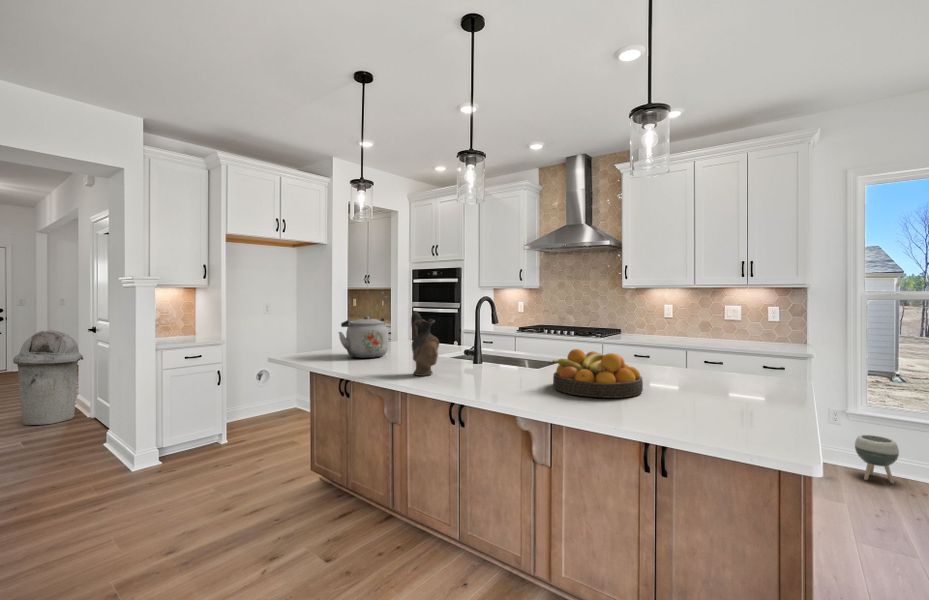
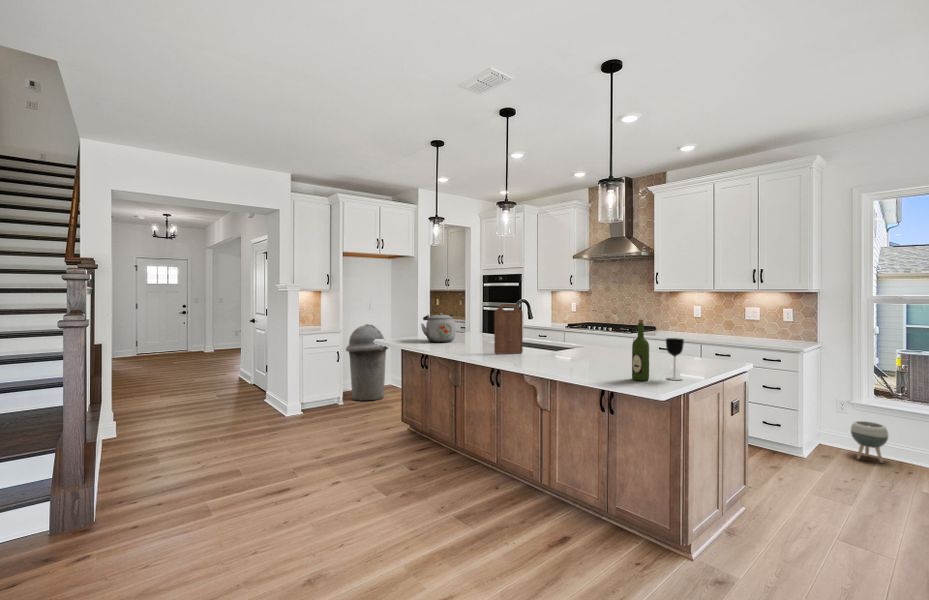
cutting board: none [455,302,495,377] -> present [494,304,523,354]
ceramic pitcher: present [411,312,439,376] -> none [467,310,485,353]
wine bottle: none [713,324,744,427] -> present [632,319,649,381]
trash can: present [13,330,83,425] -> present [346,324,388,401]
fruit bowl: present [552,349,643,398] -> none [552,336,612,367]
wine glass: none [759,353,791,422] -> present [666,338,684,380]

